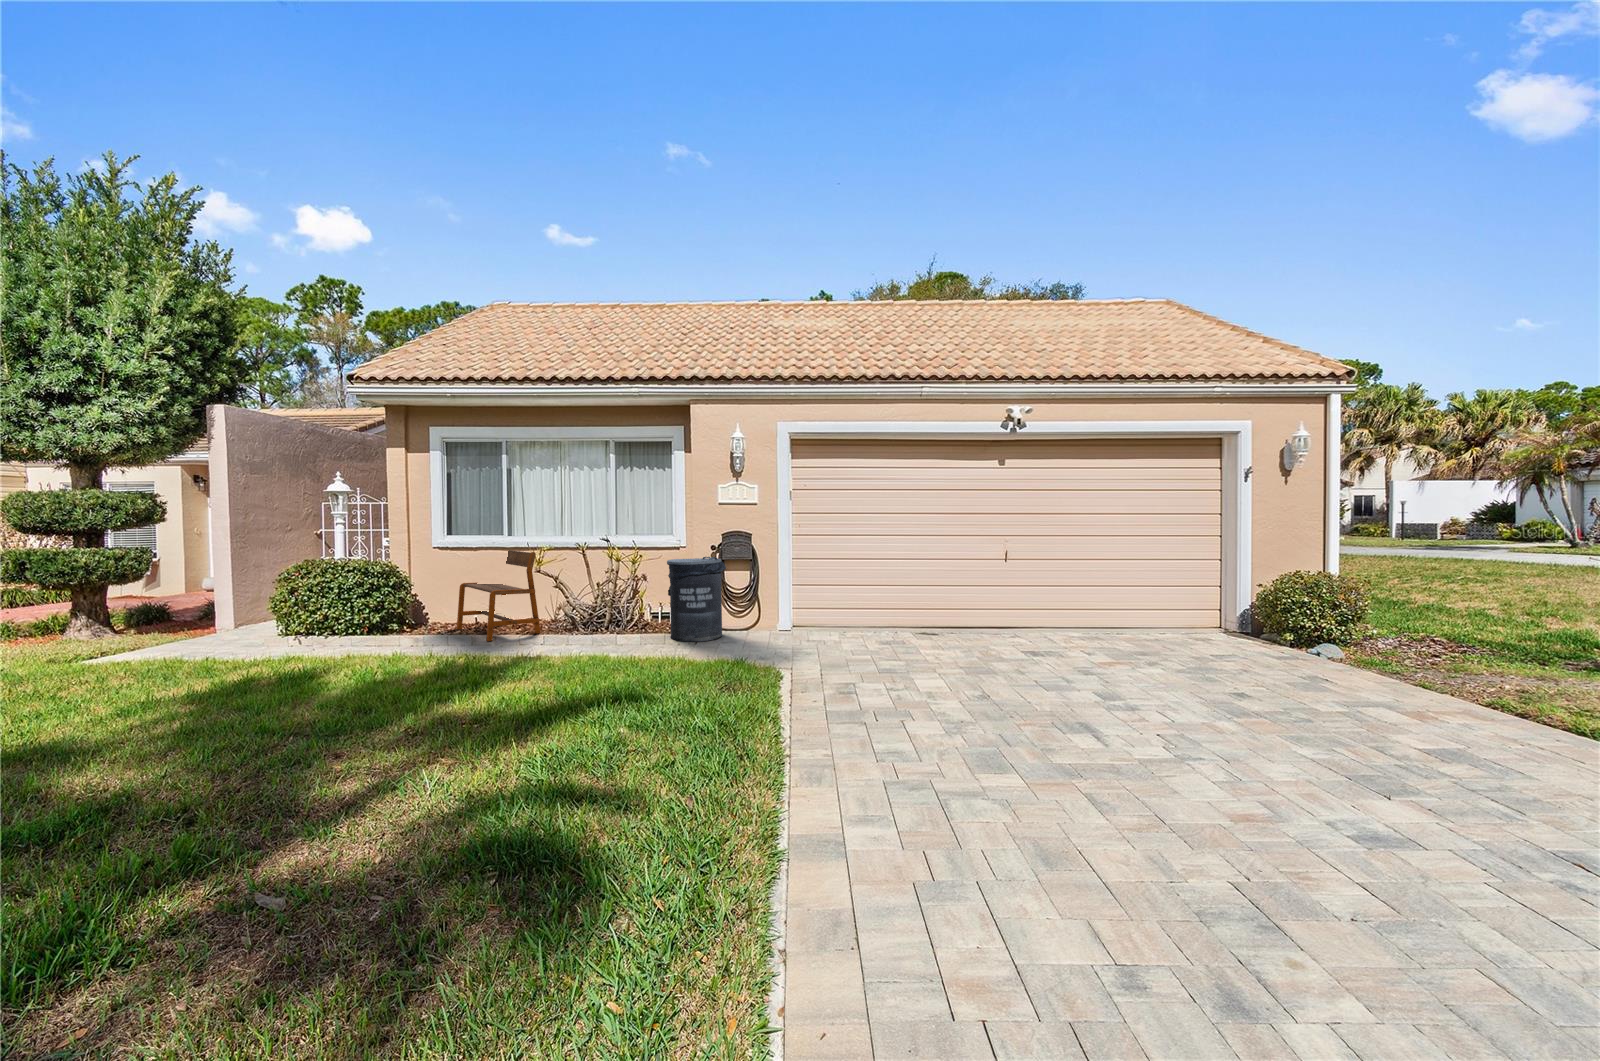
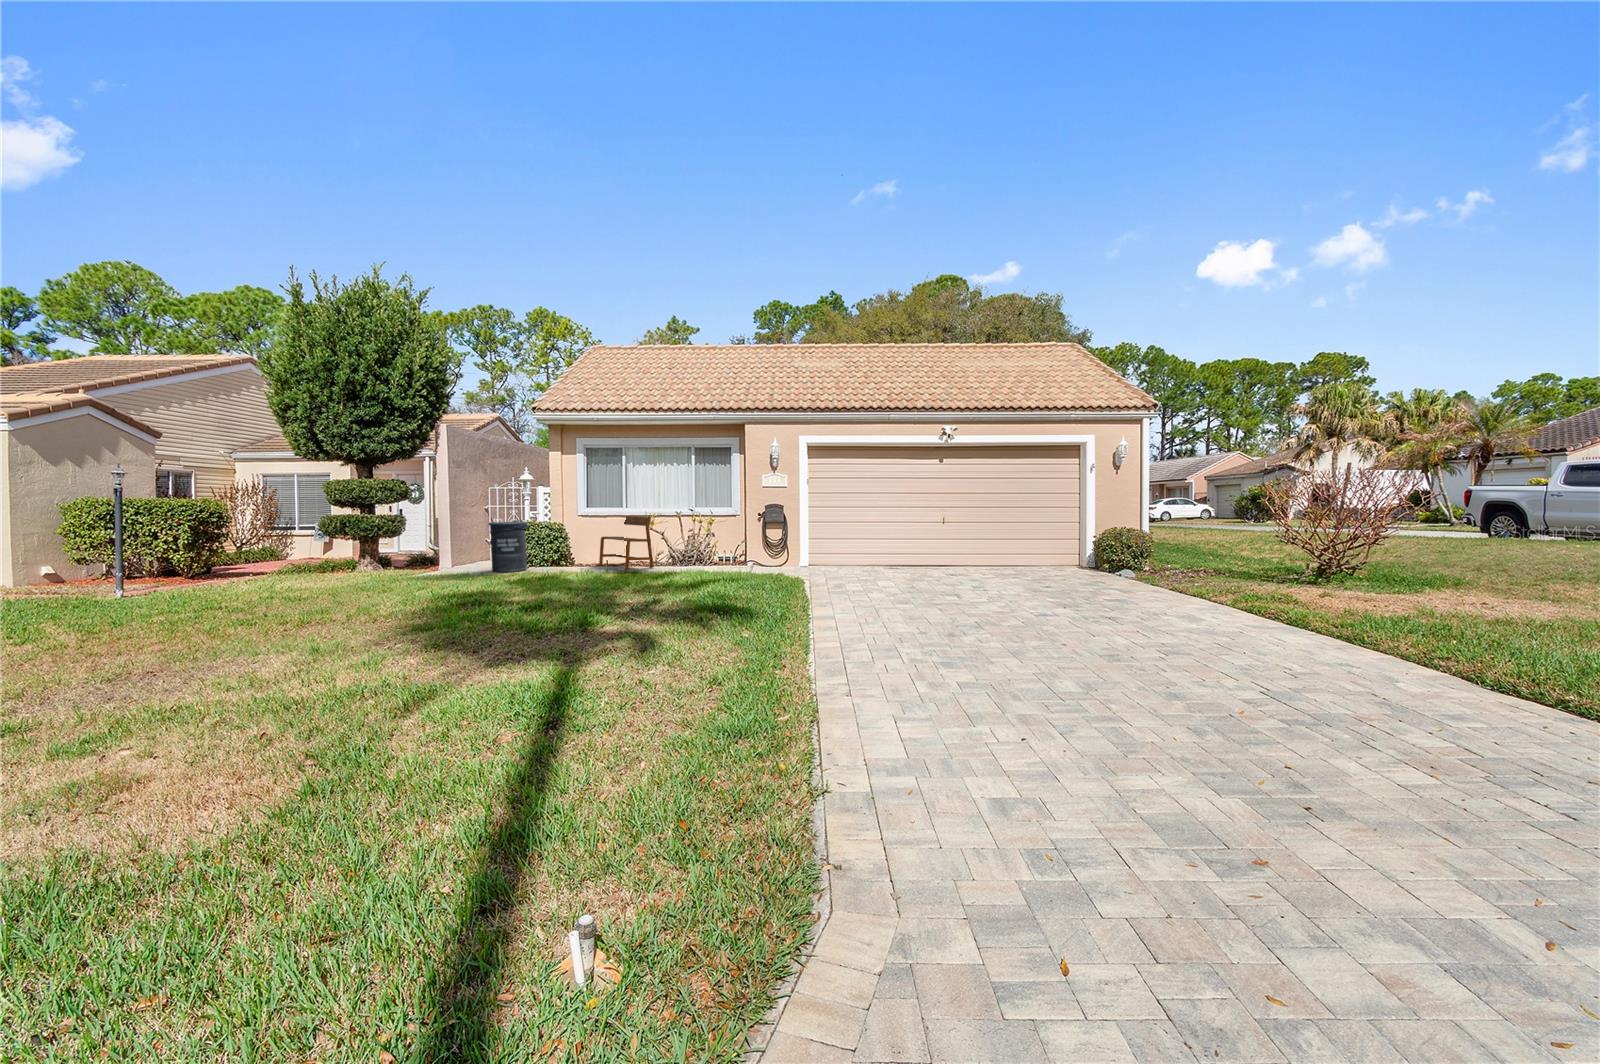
trash can: present [667,557,726,641] -> present [489,520,529,572]

